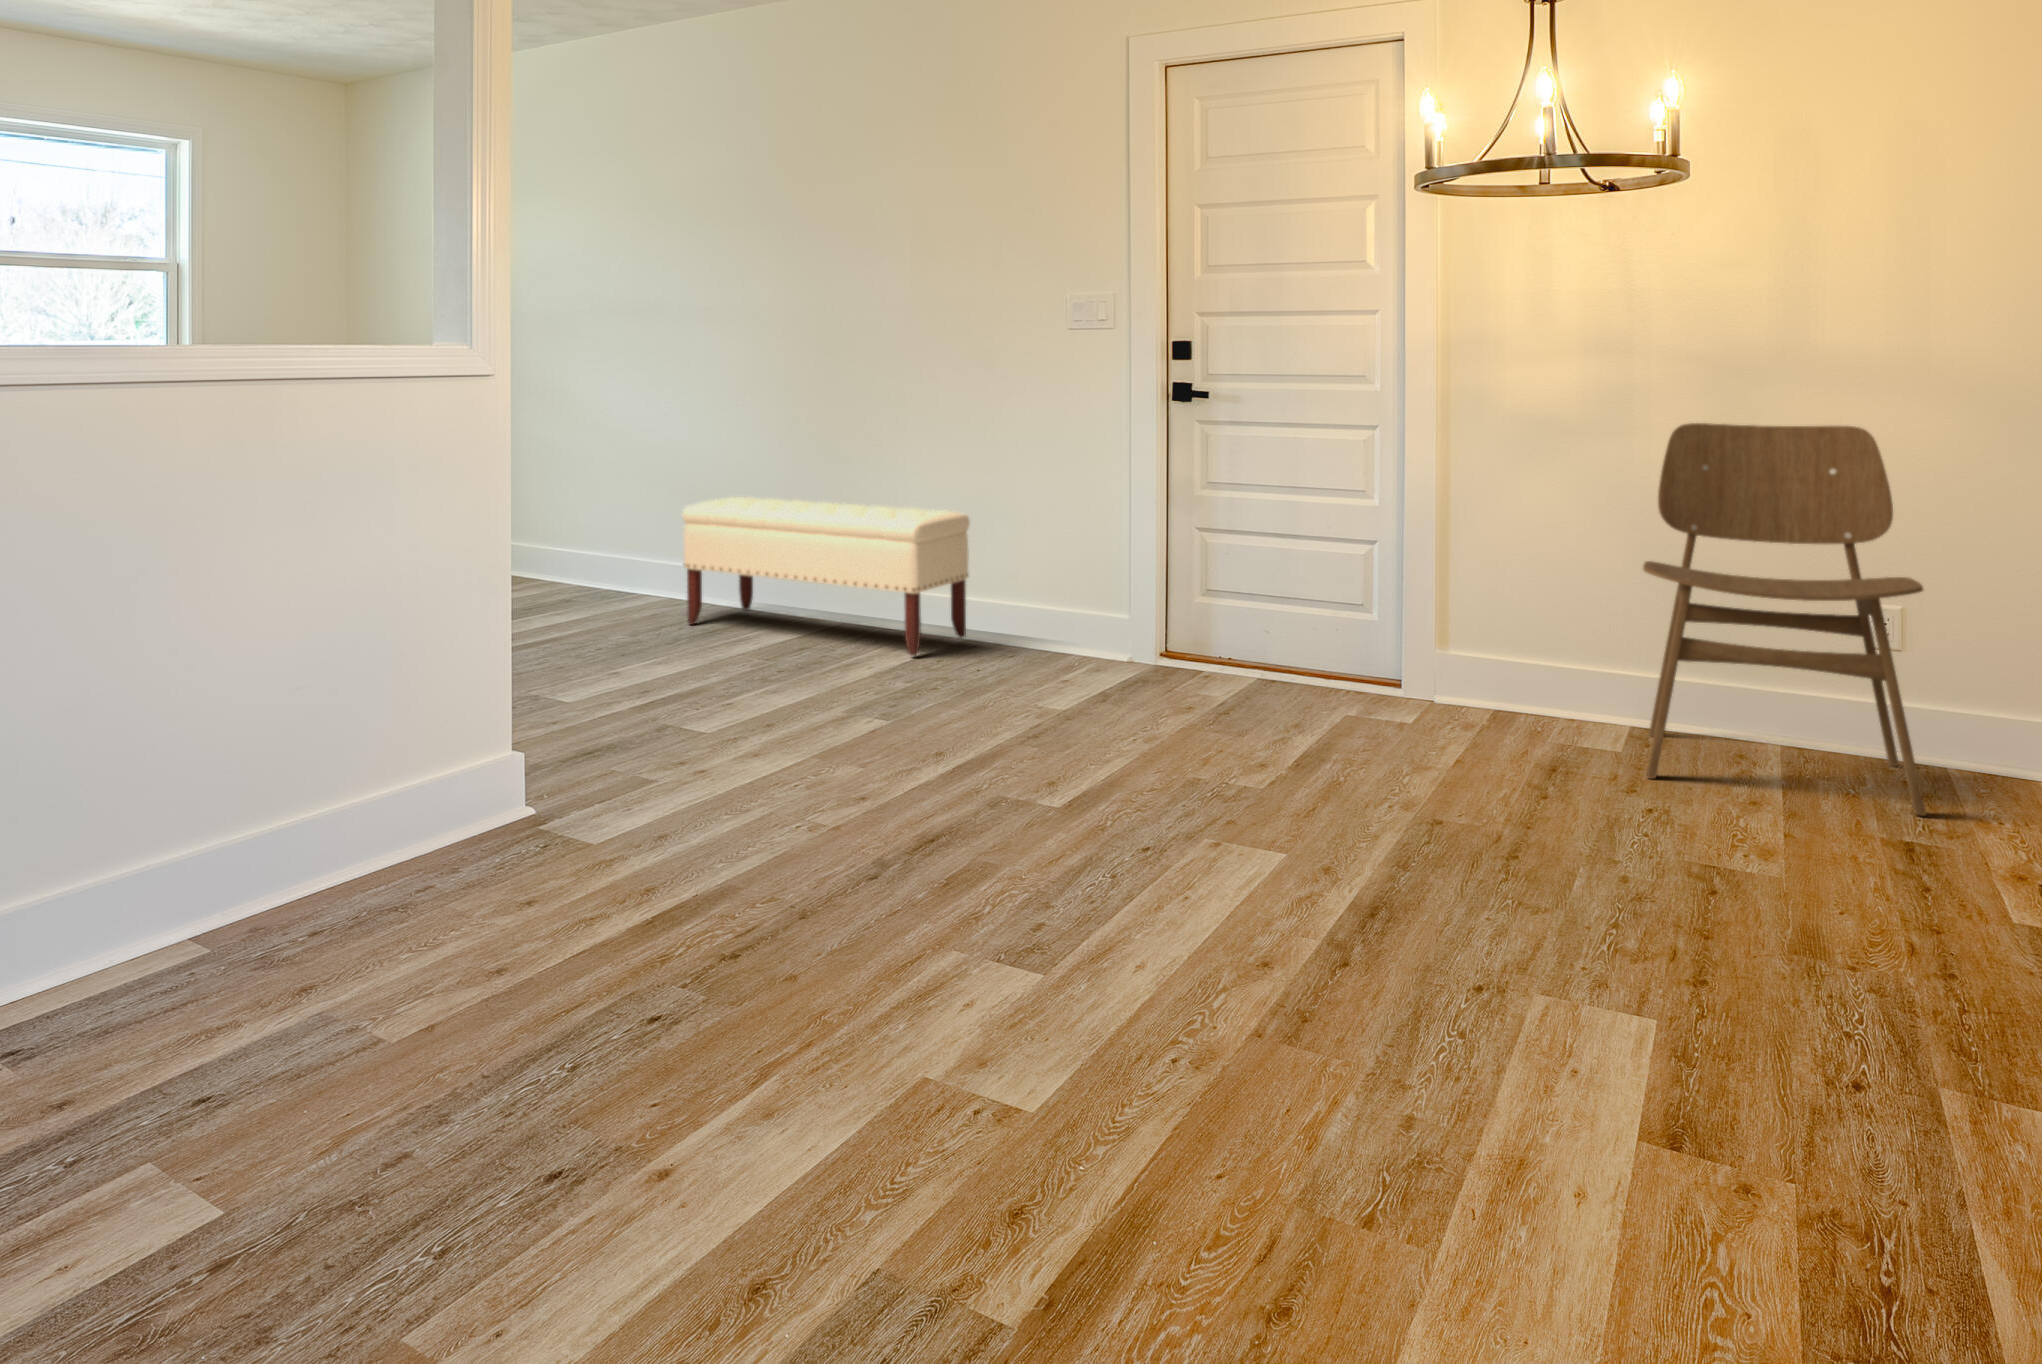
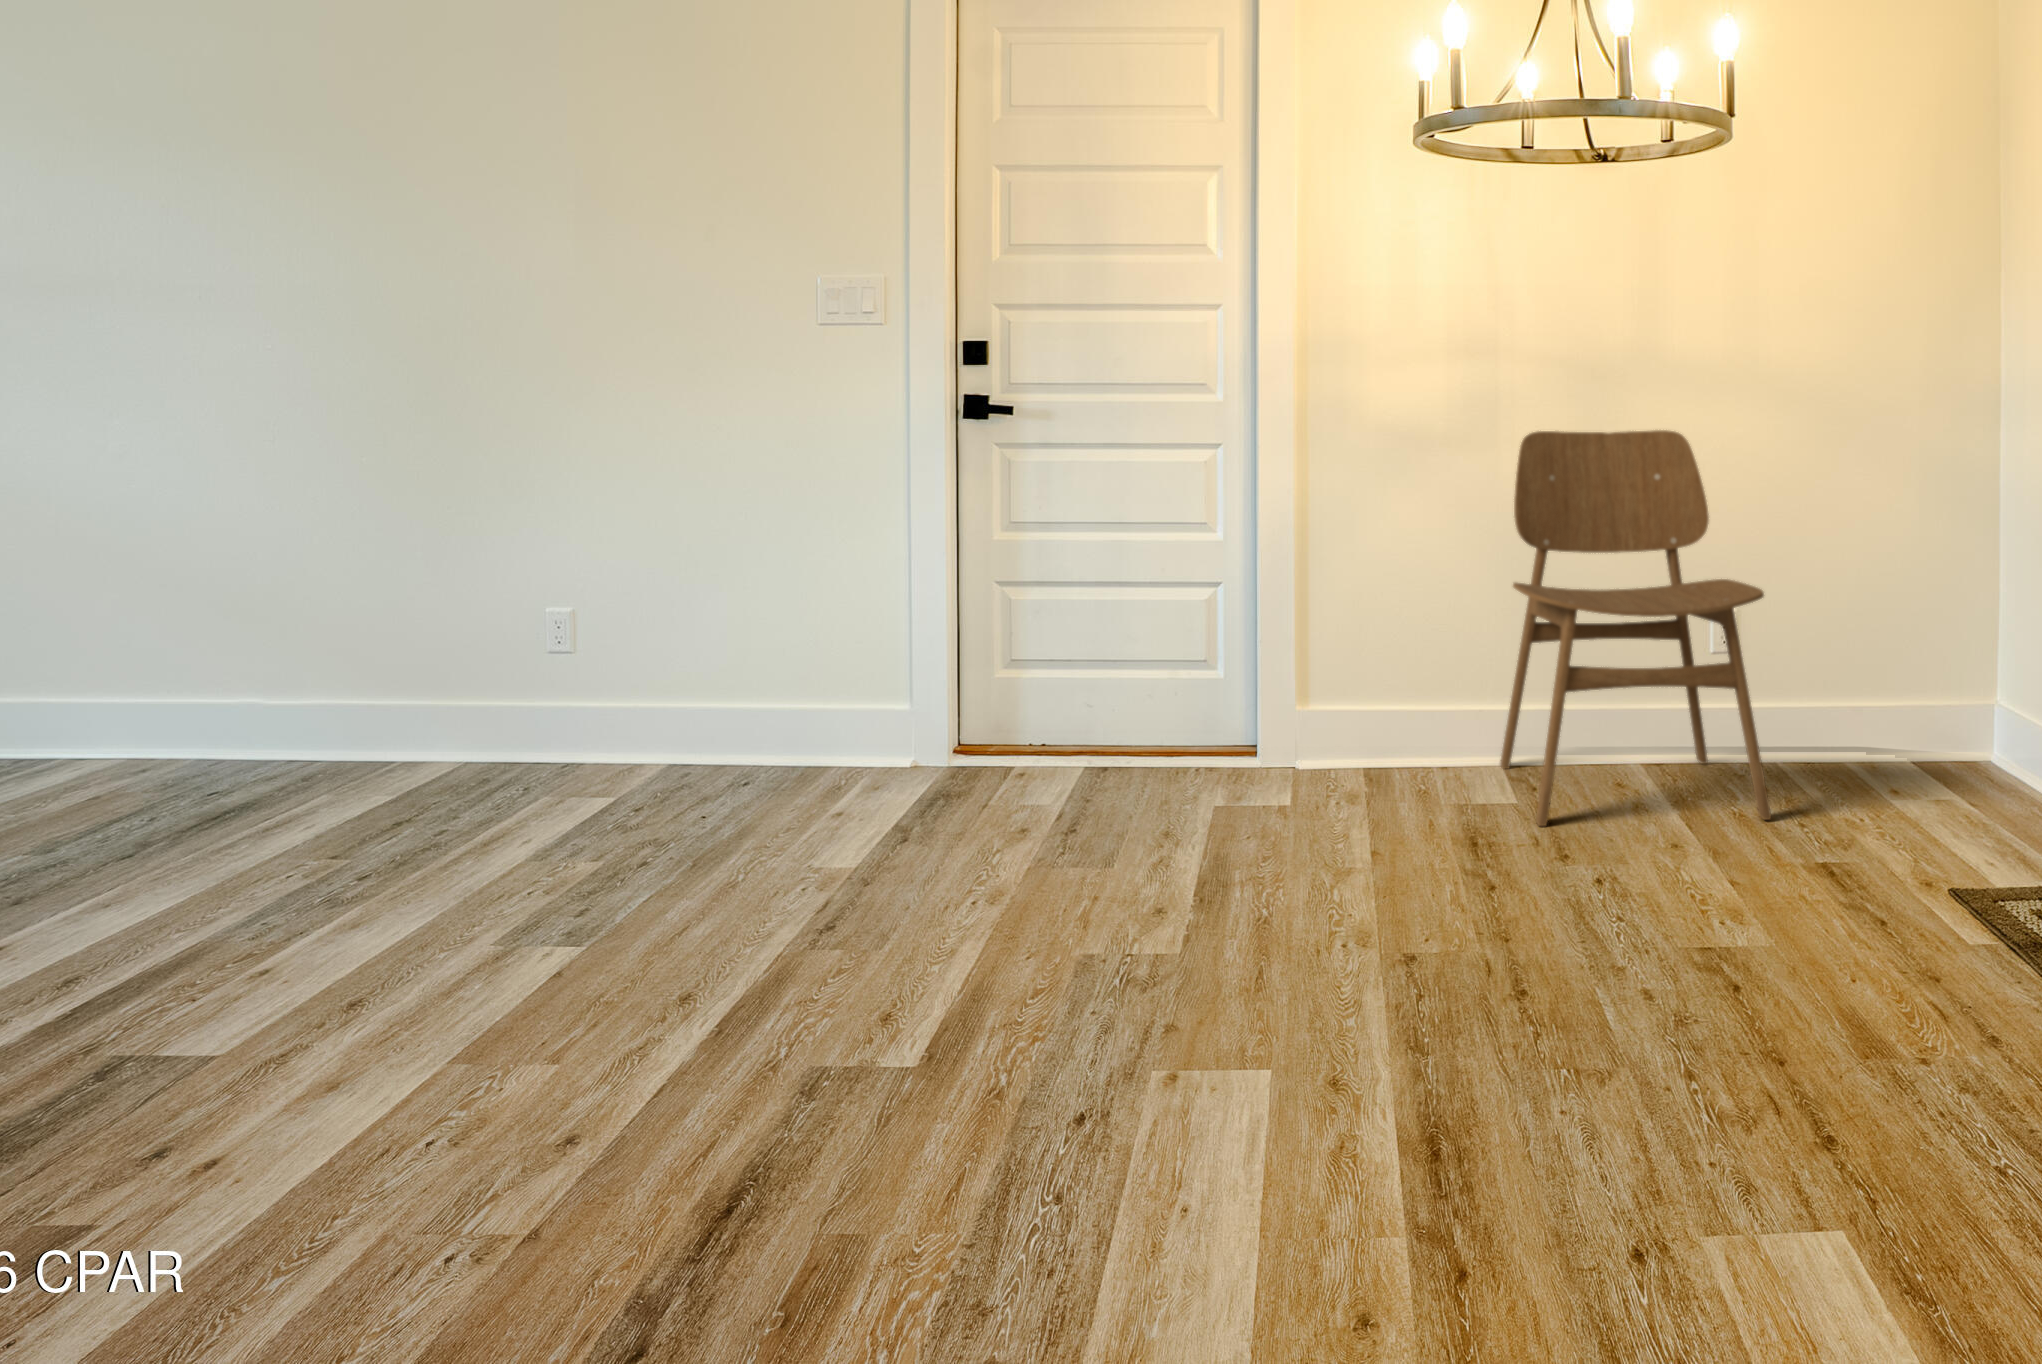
bench: present [683,497,970,656] -> none [121,585,670,820]

